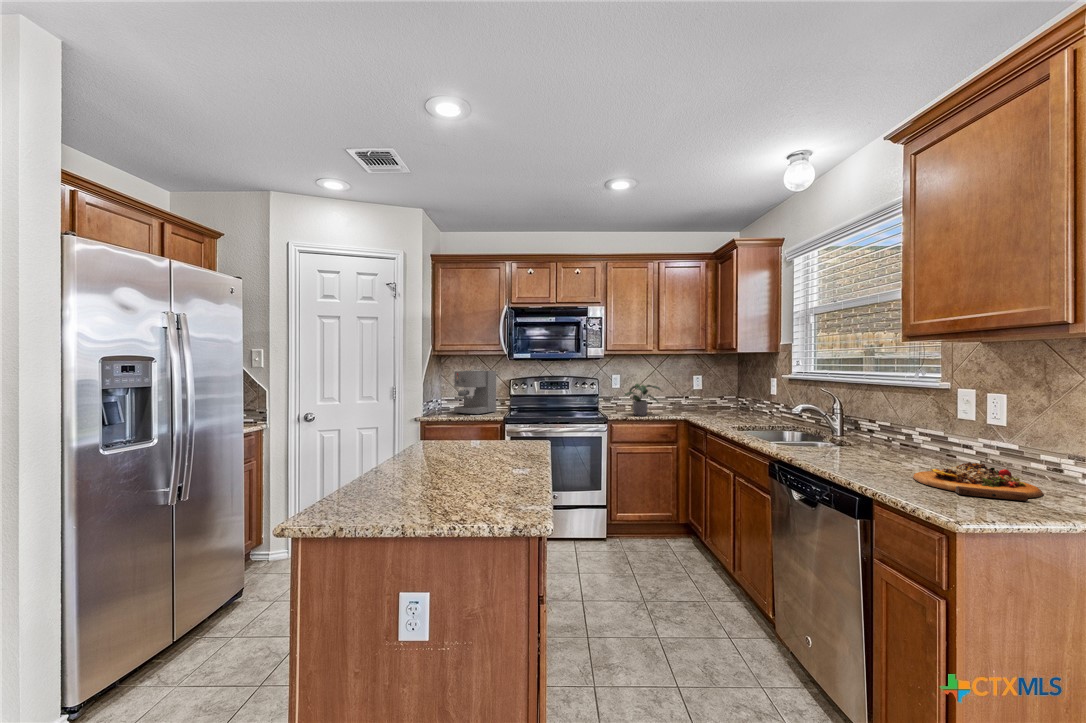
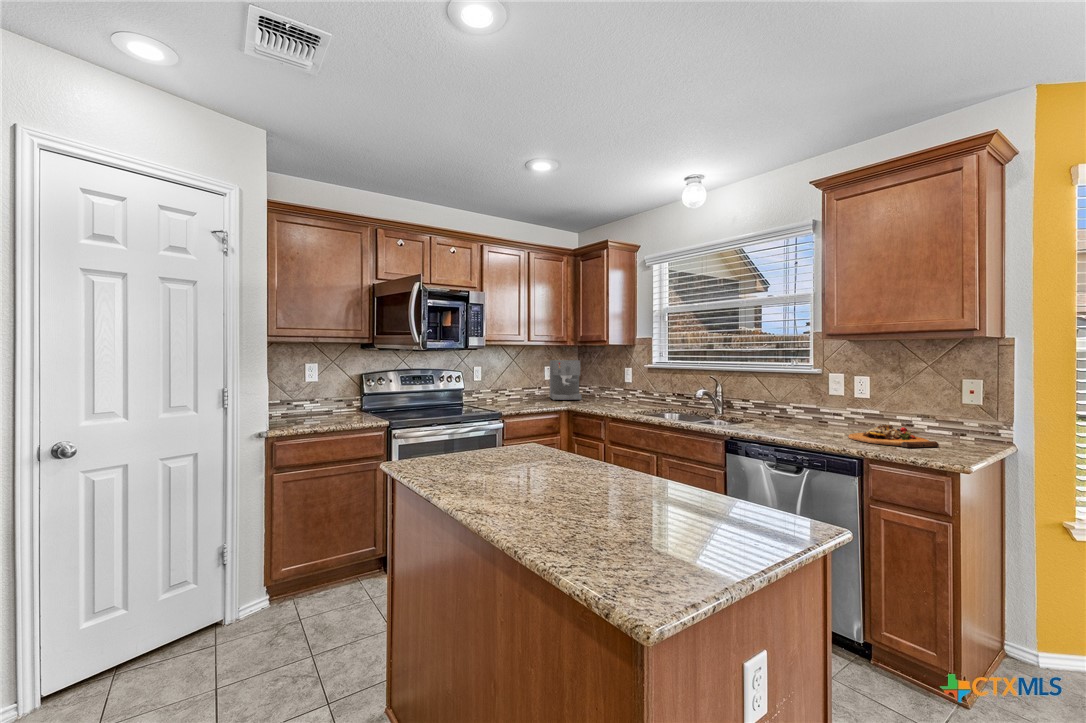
coffee maker: present [454,371,496,415] -> present [550,360,582,400]
potted plant: present [625,384,661,416] -> none [509,376,543,409]

